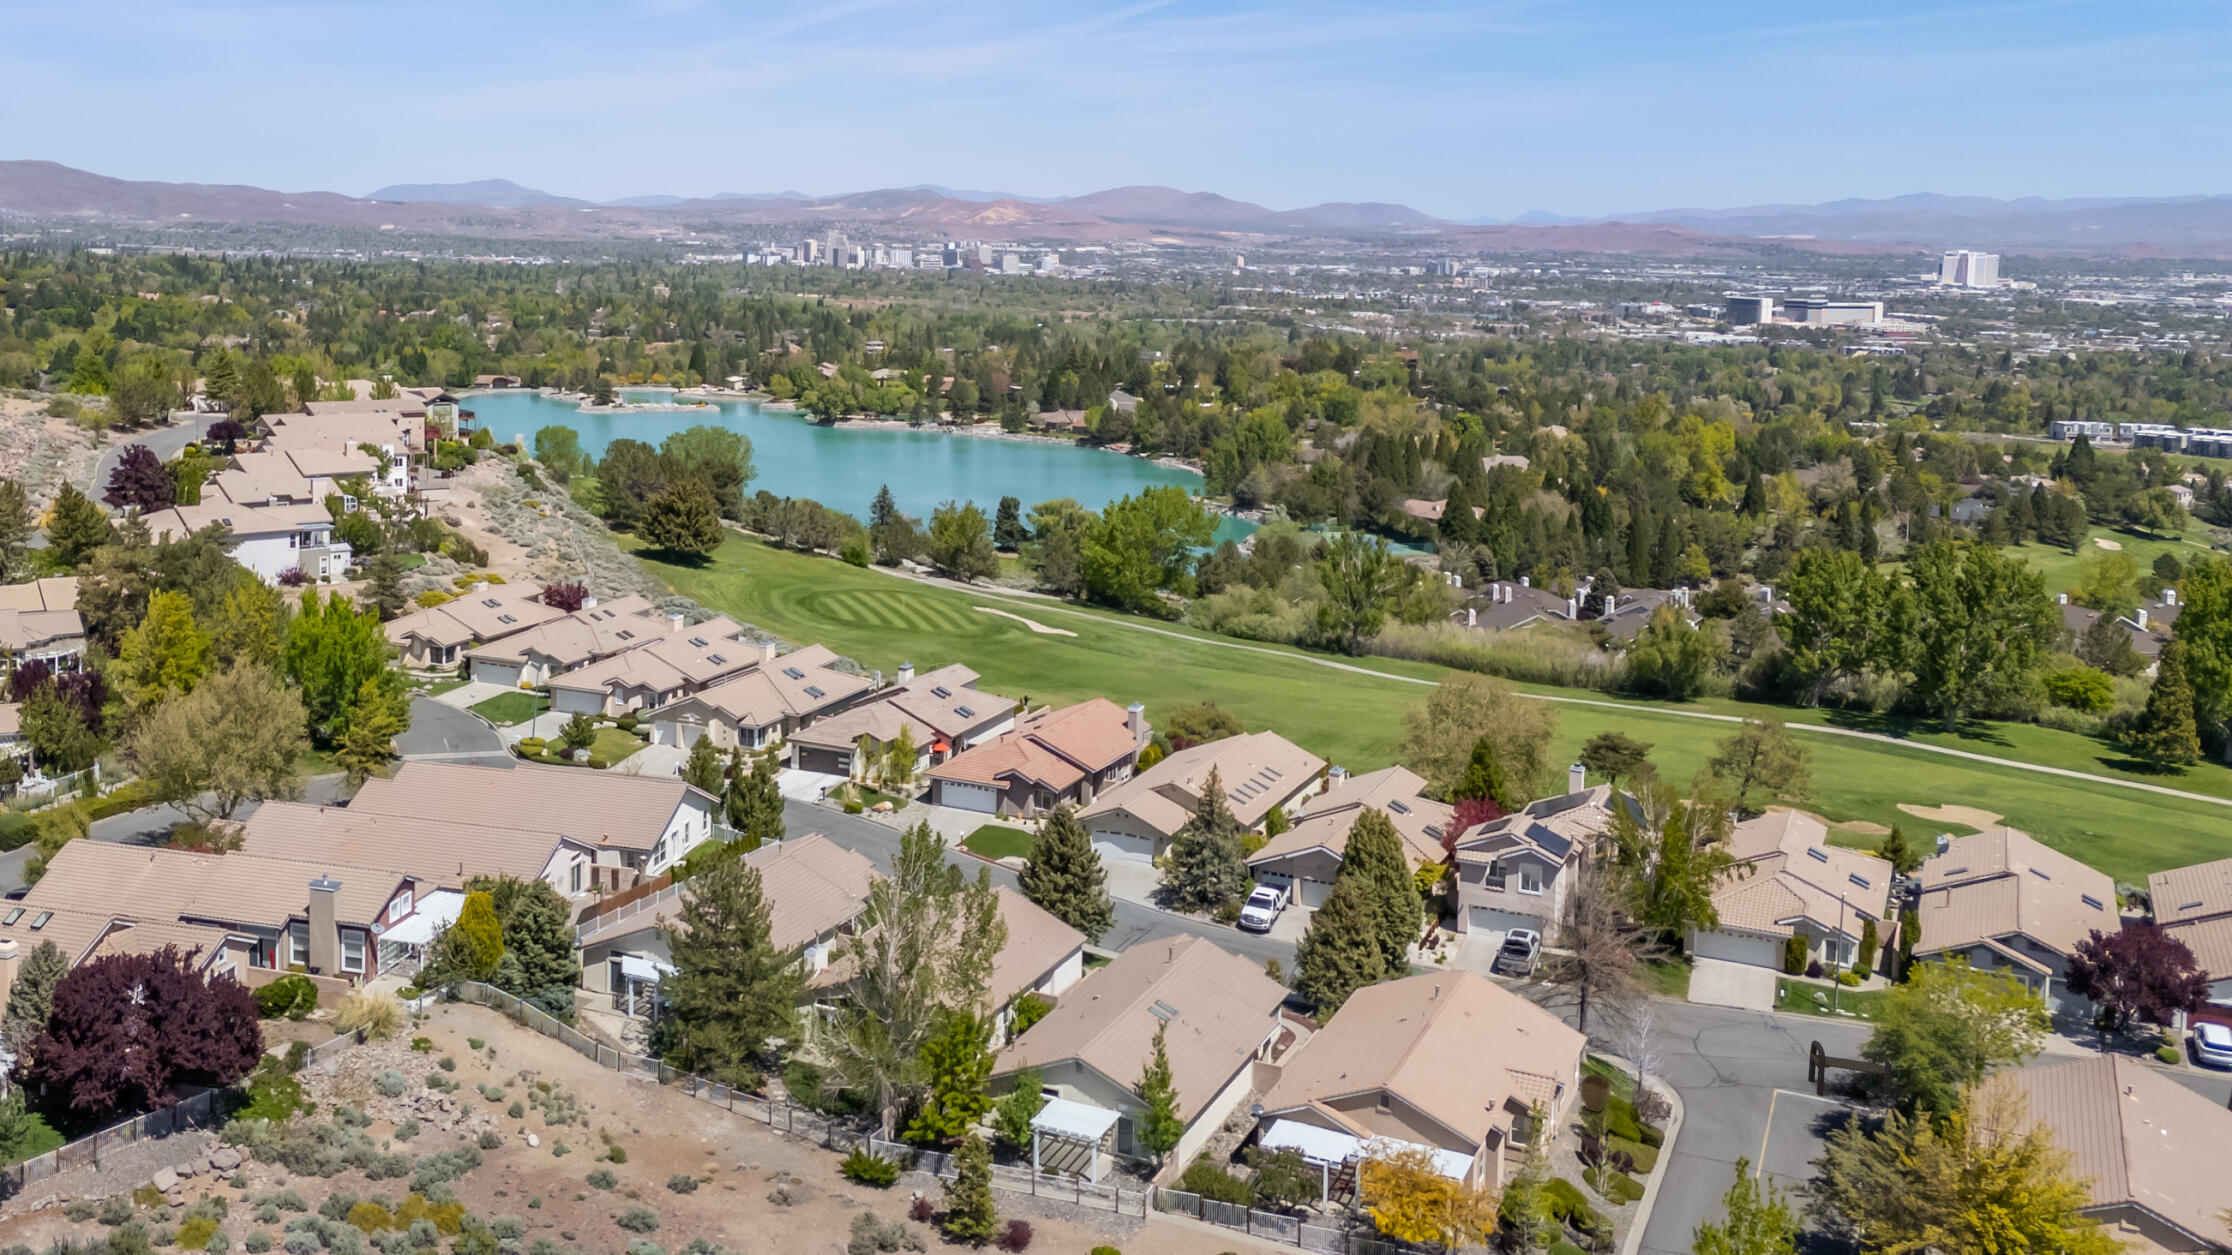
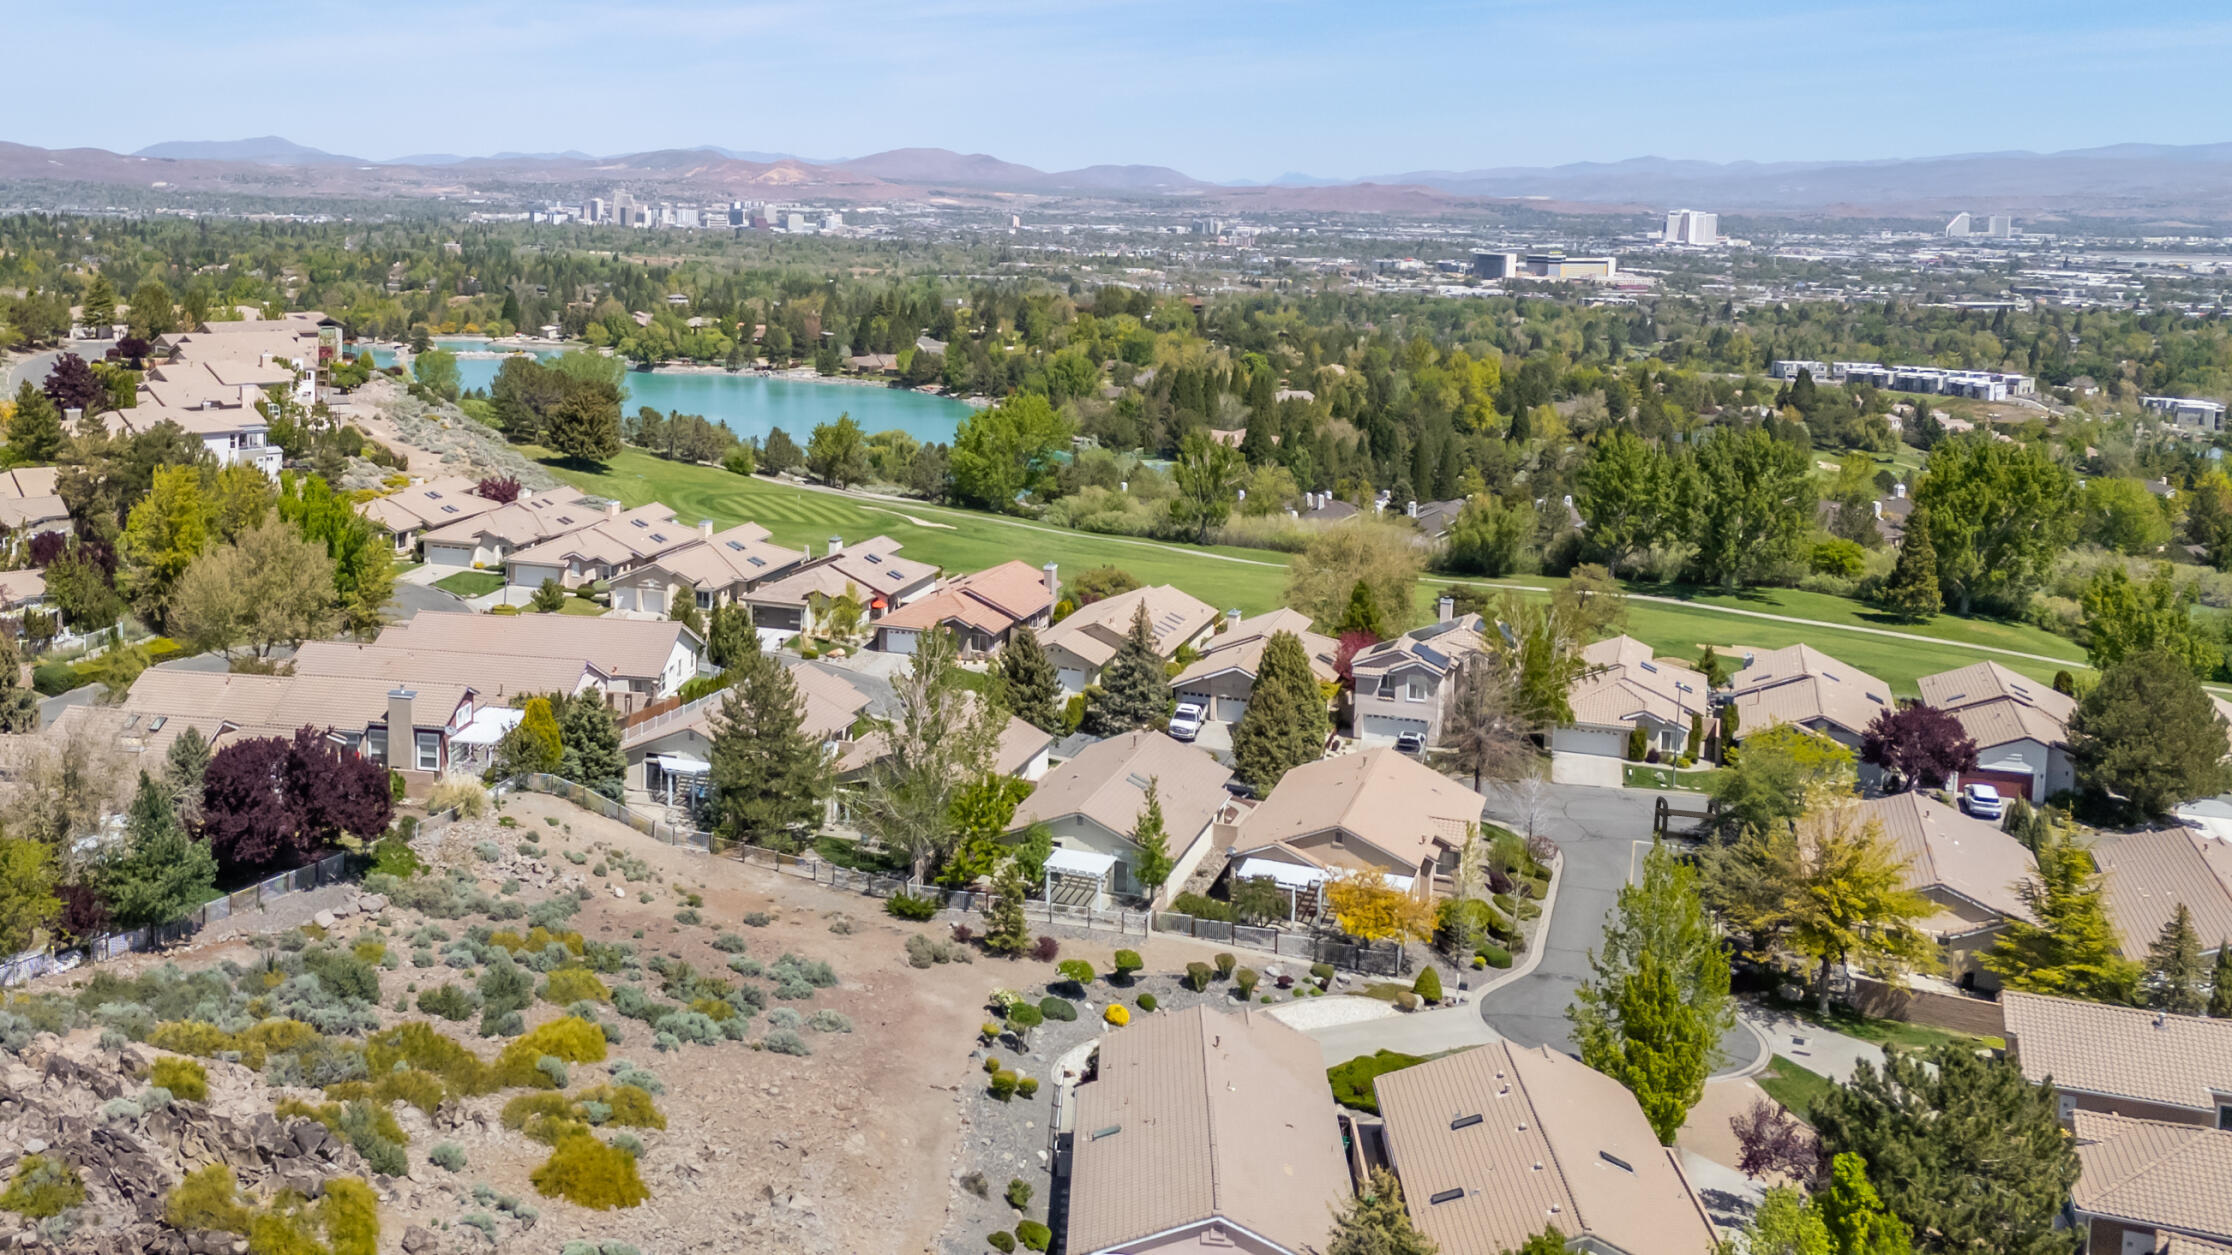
woven basket: present [1580,1075,1610,1112] -> none [1477,818,1501,853]

